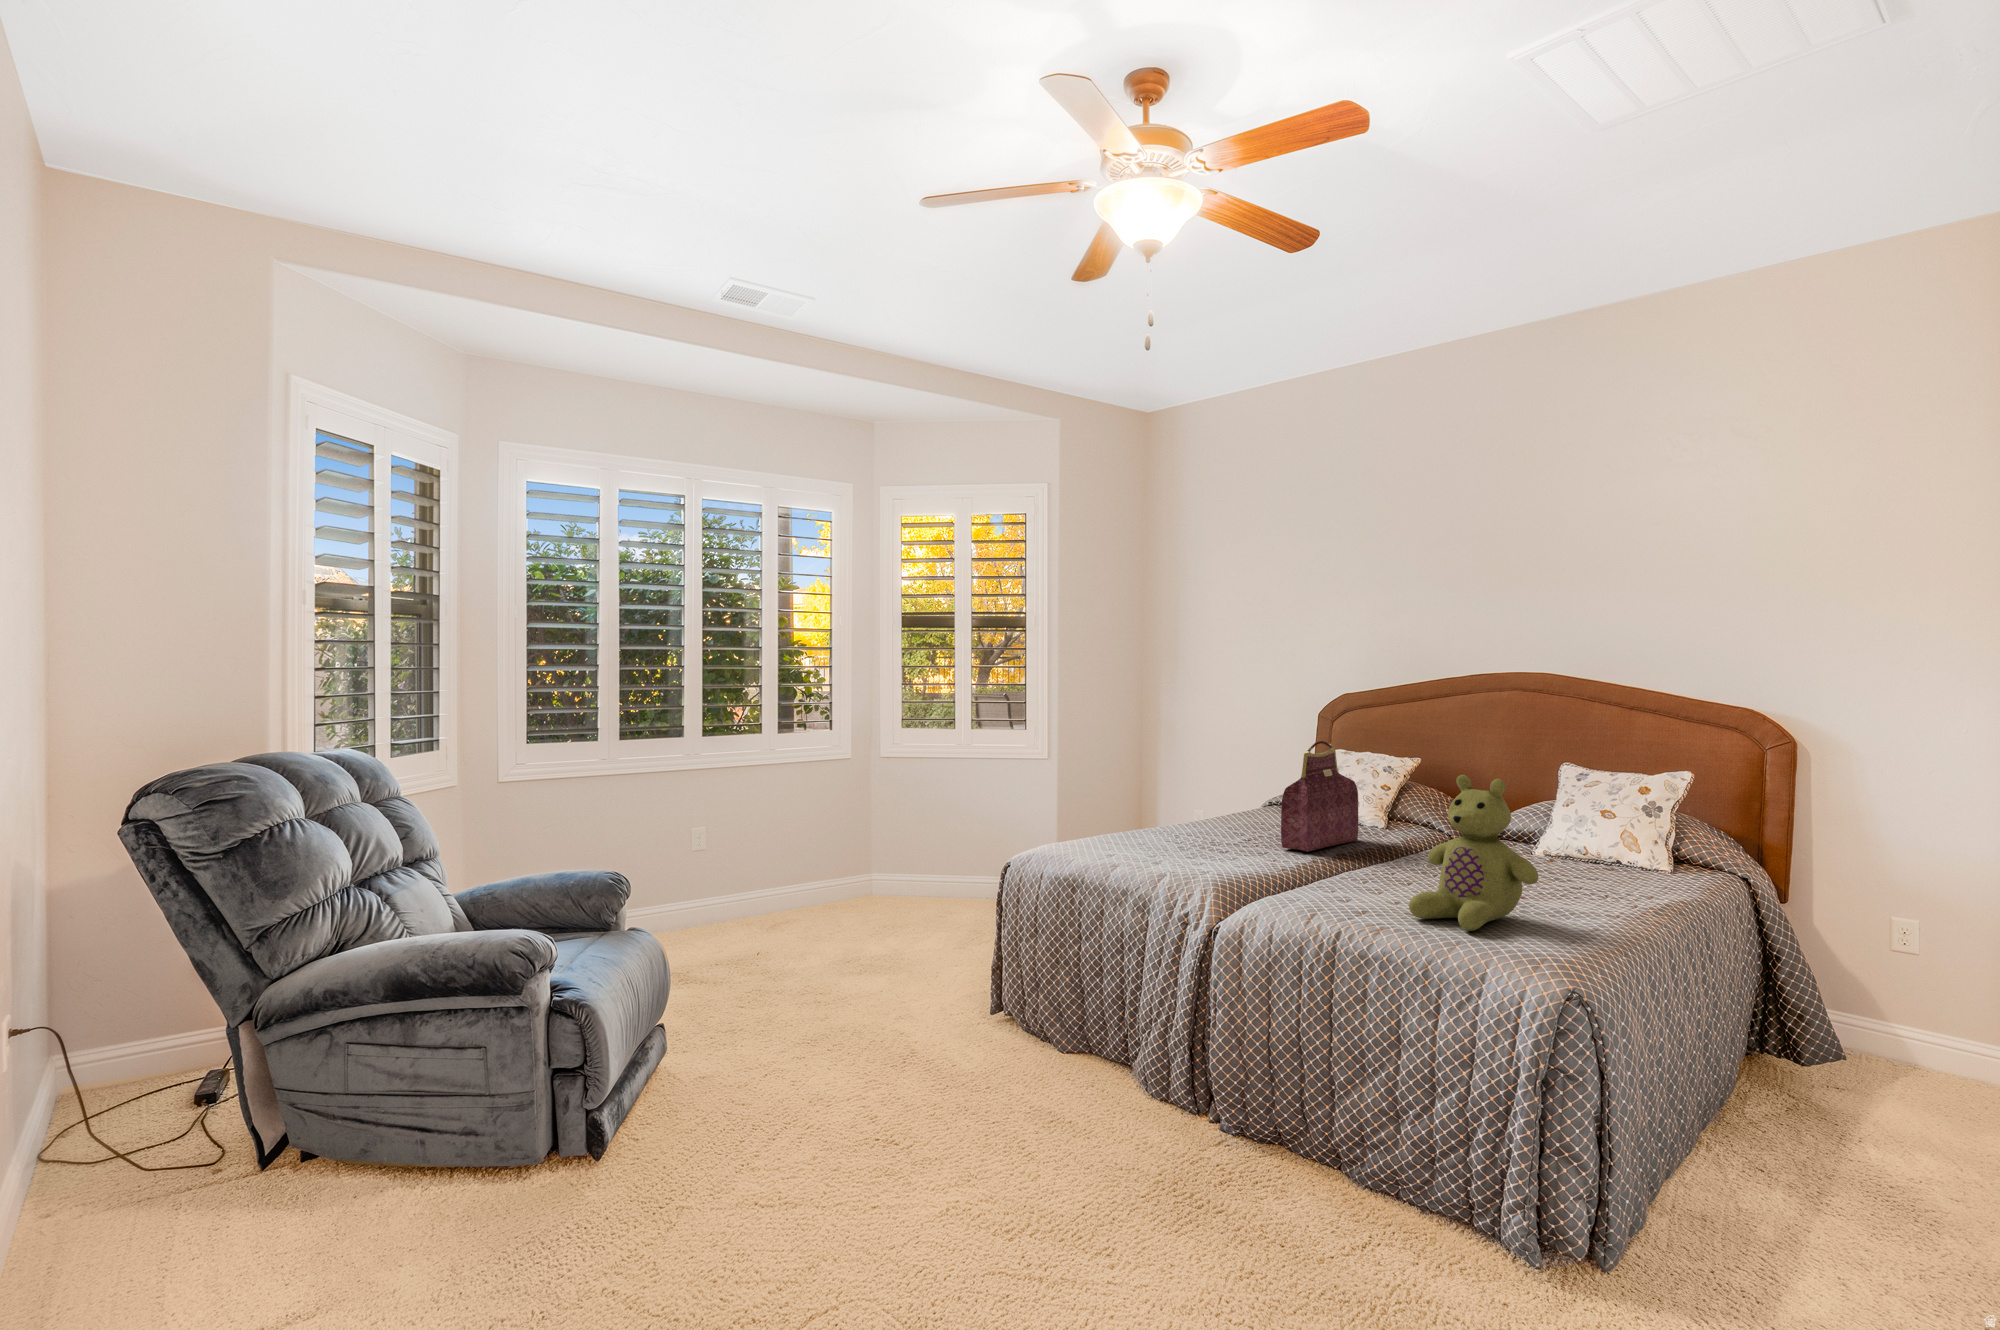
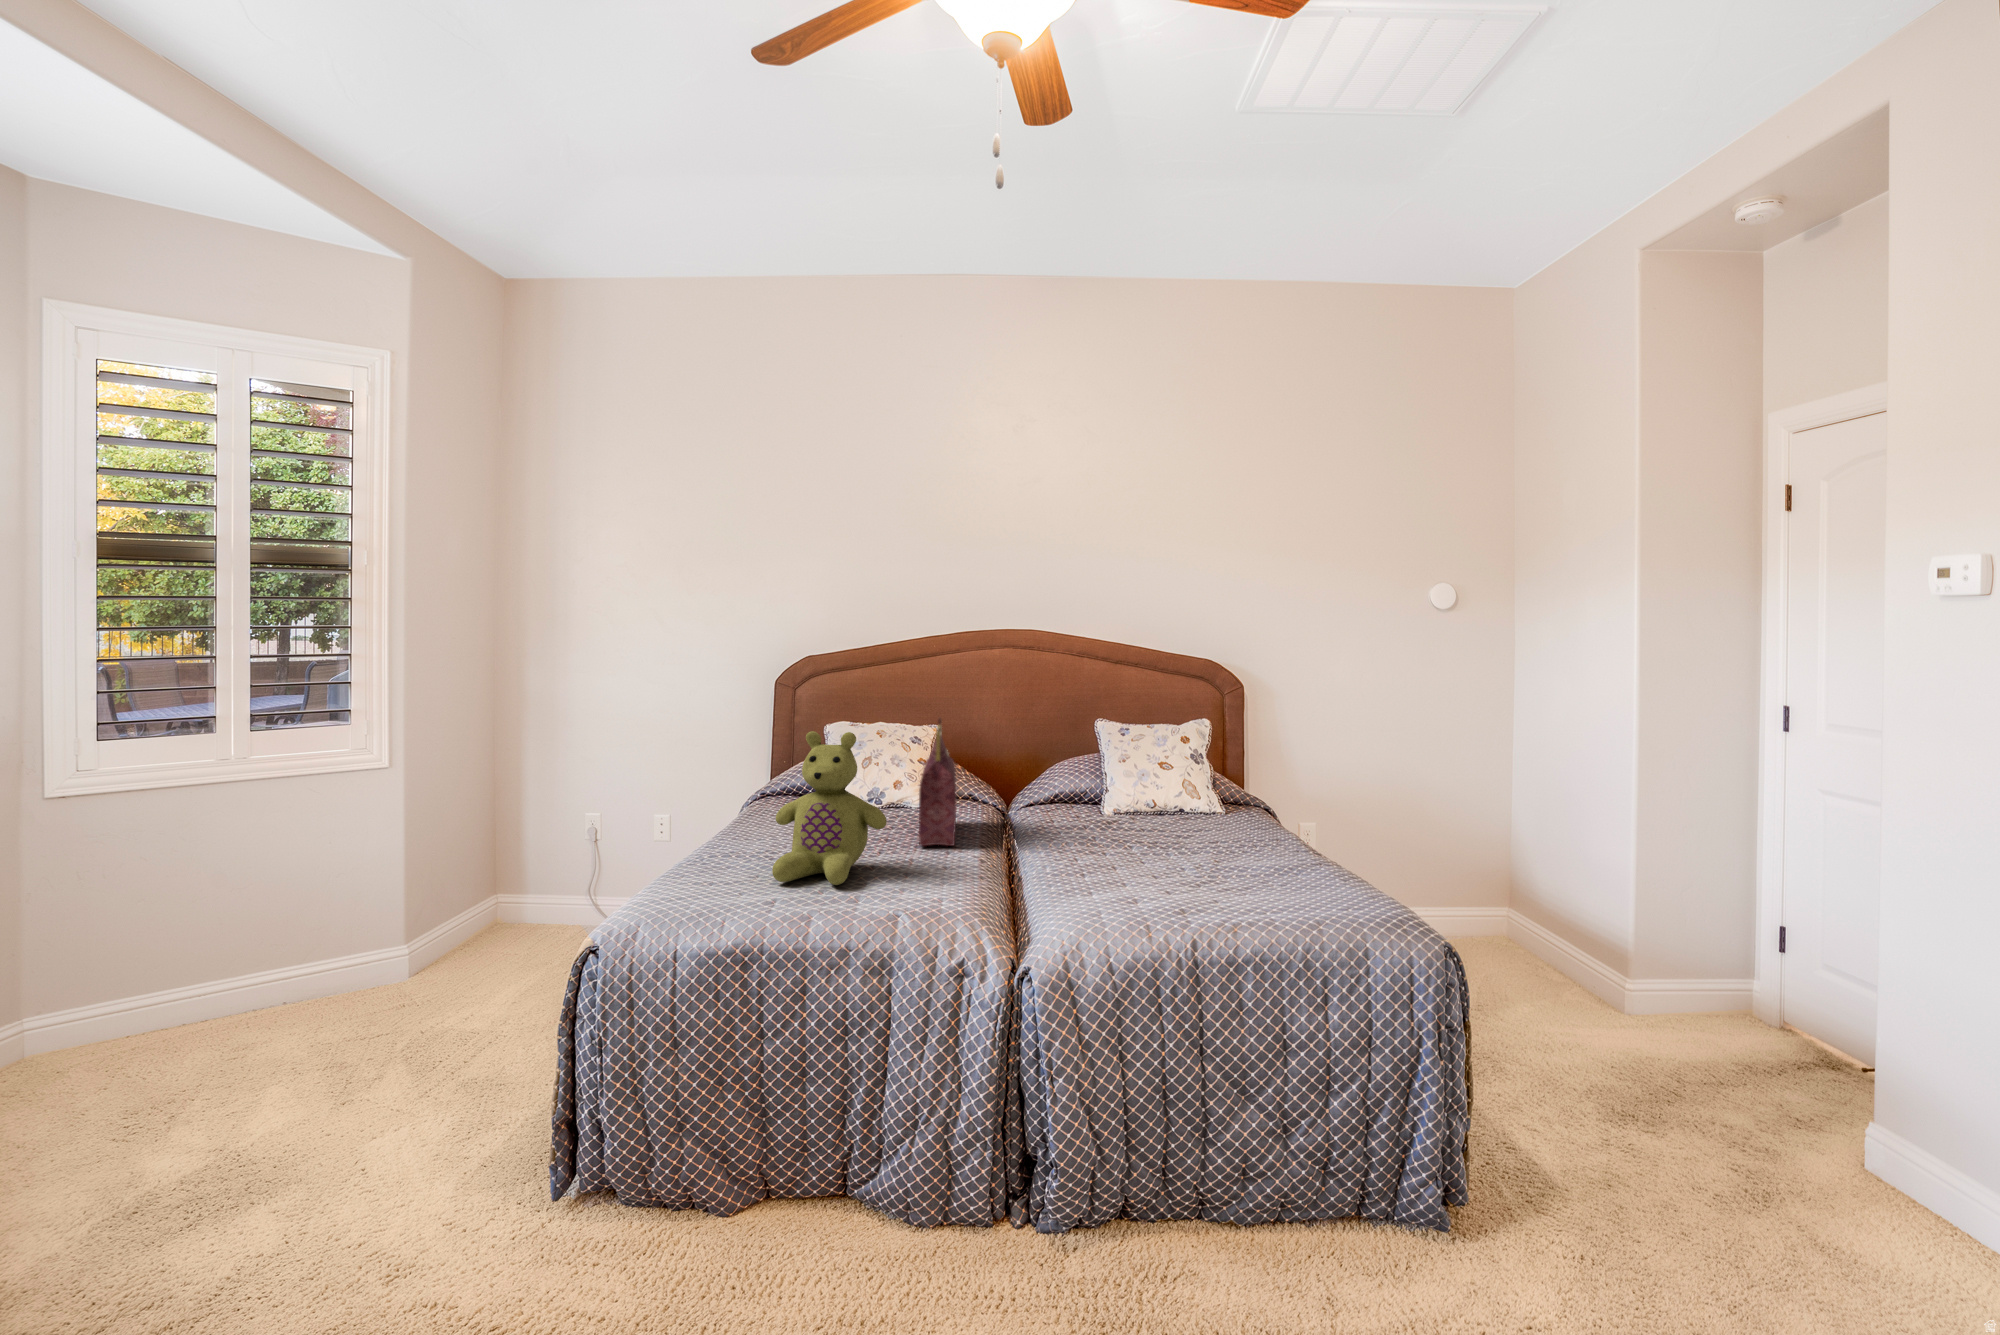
stuffed bear: present [1409,775,1538,931] -> present [772,731,887,885]

